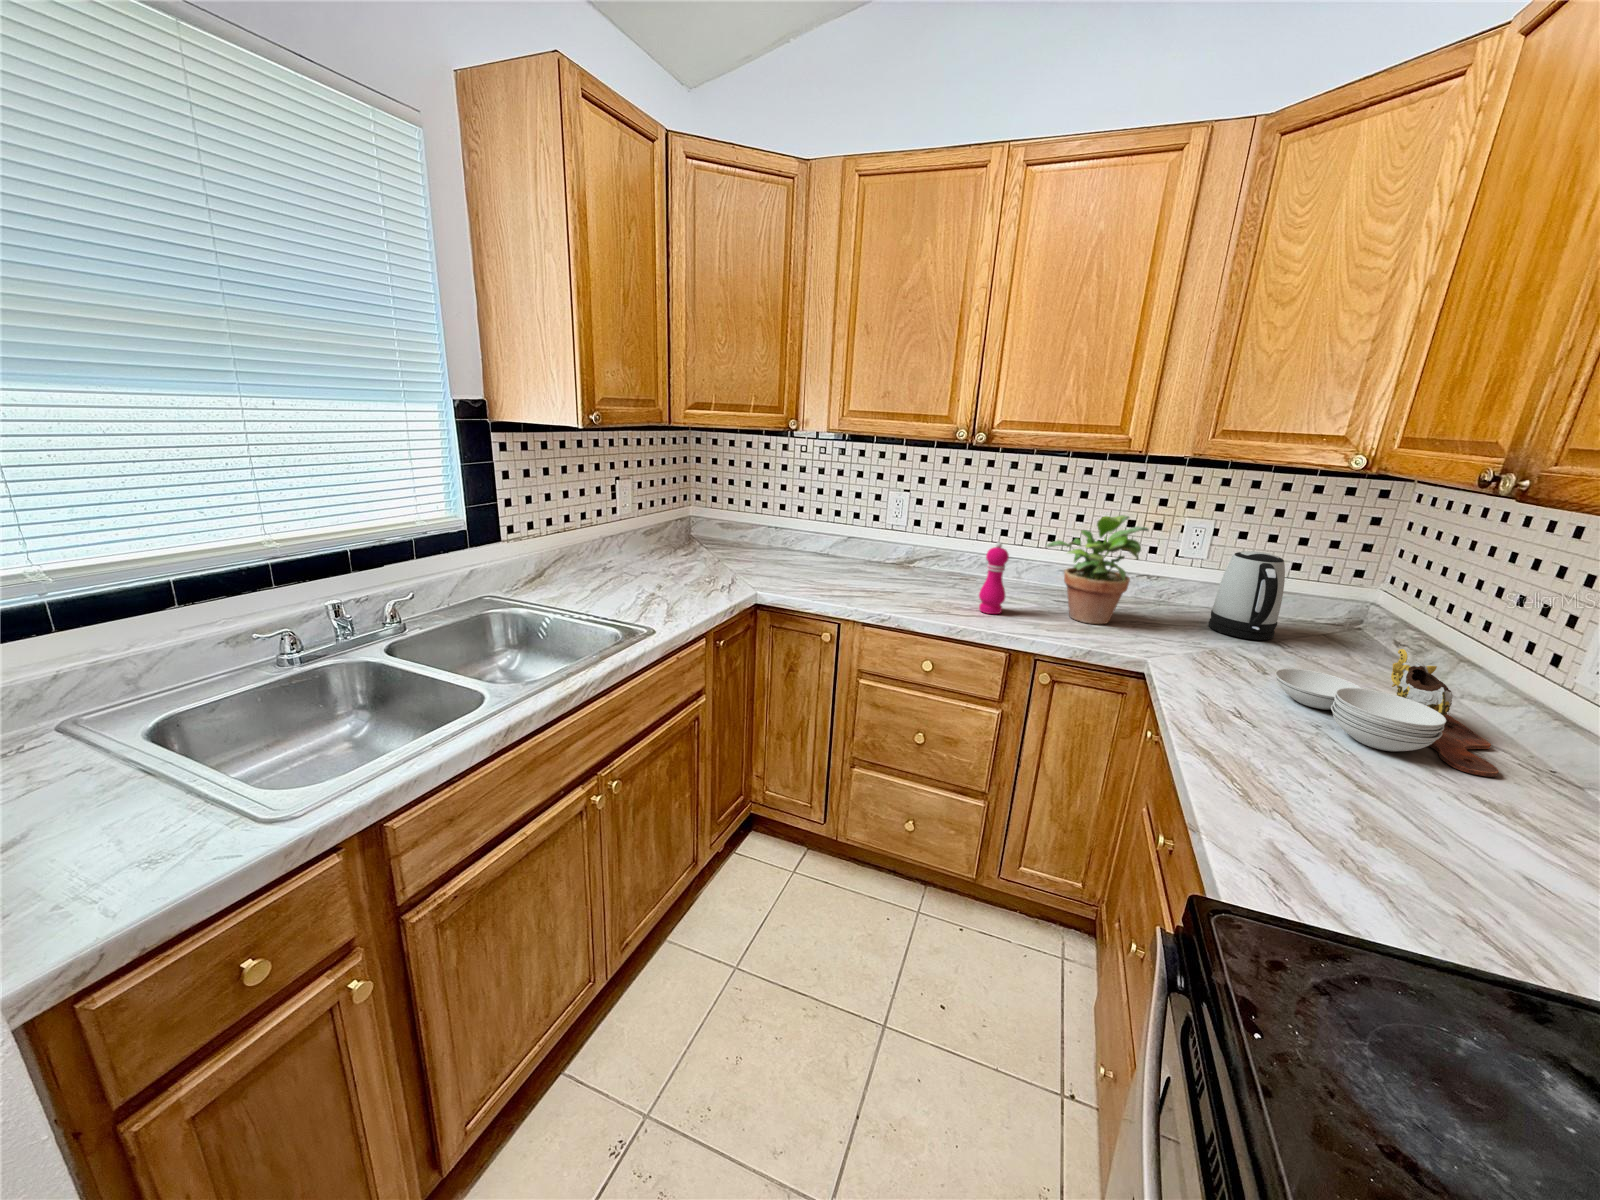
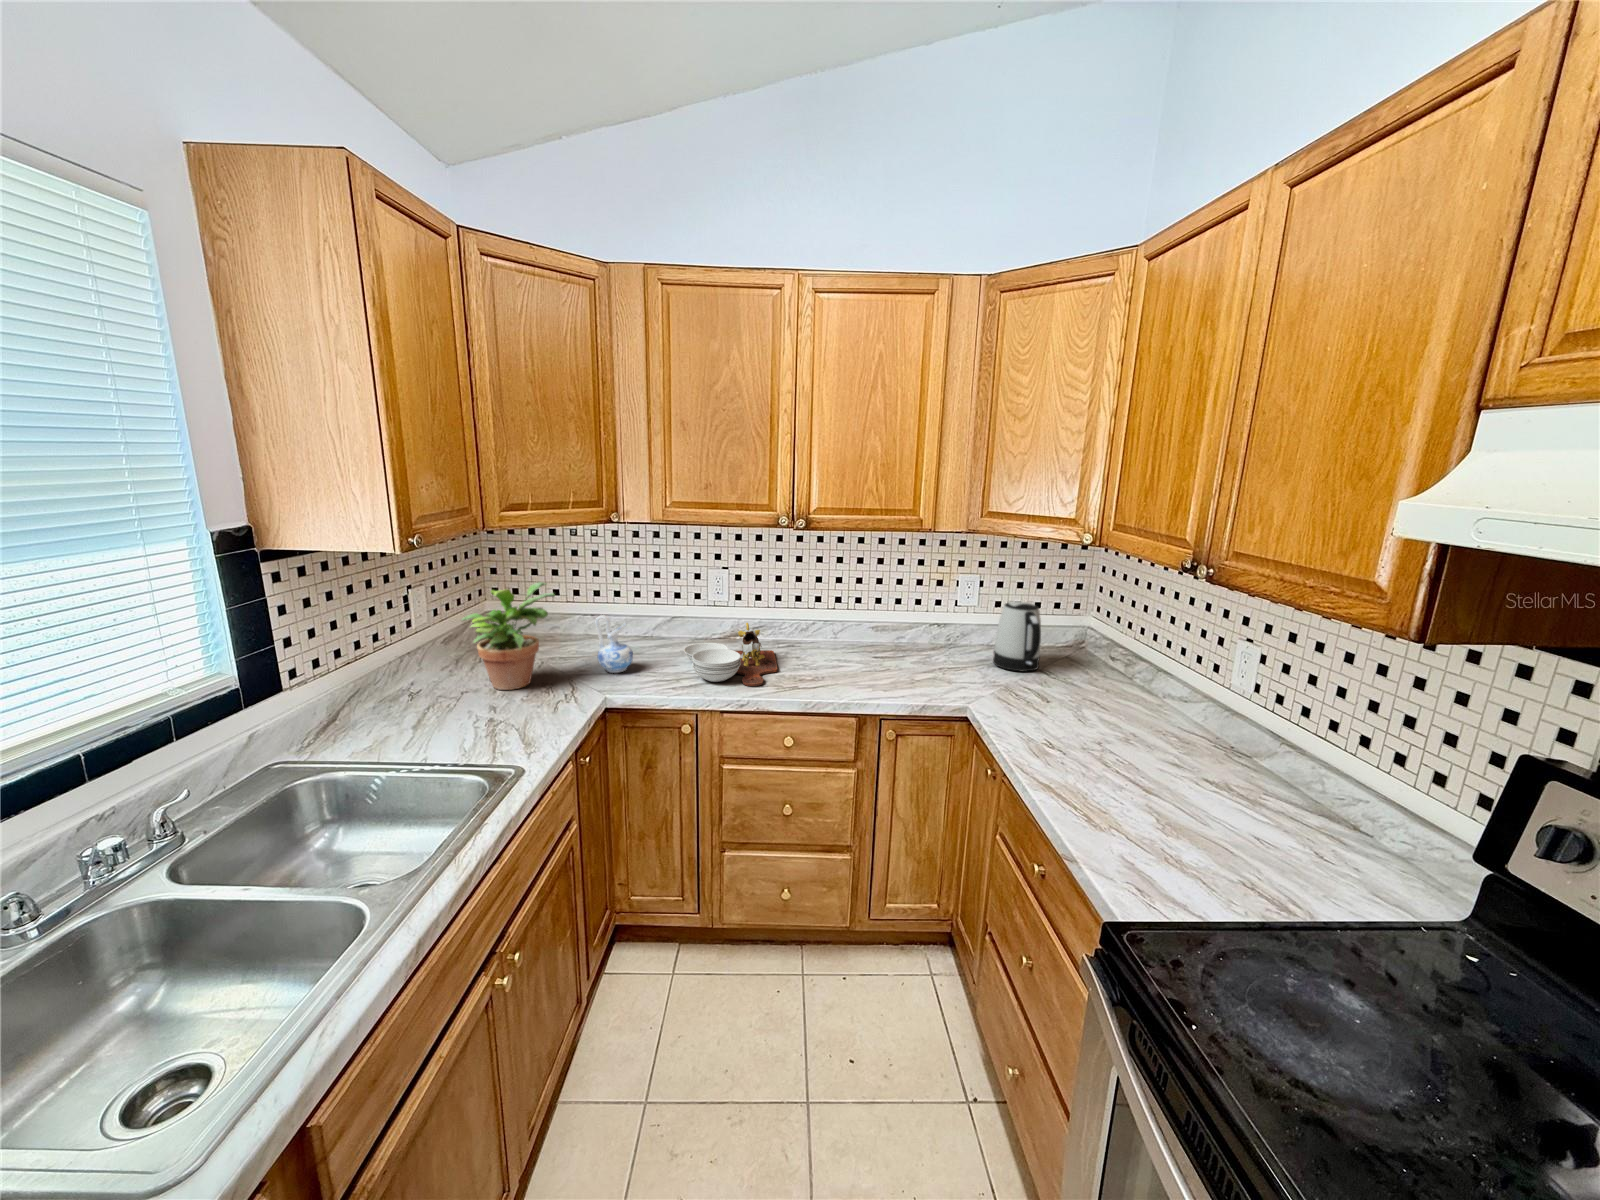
potted plant: present [1047,515,1149,624] -> present [462,582,555,690]
ceramic pitcher: none [763,519,796,576] -> present [596,615,633,673]
pepper mill: present [979,542,1009,614] -> none [820,617,843,683]
cutting board: present [1275,649,1499,777] -> present [684,623,777,686]

